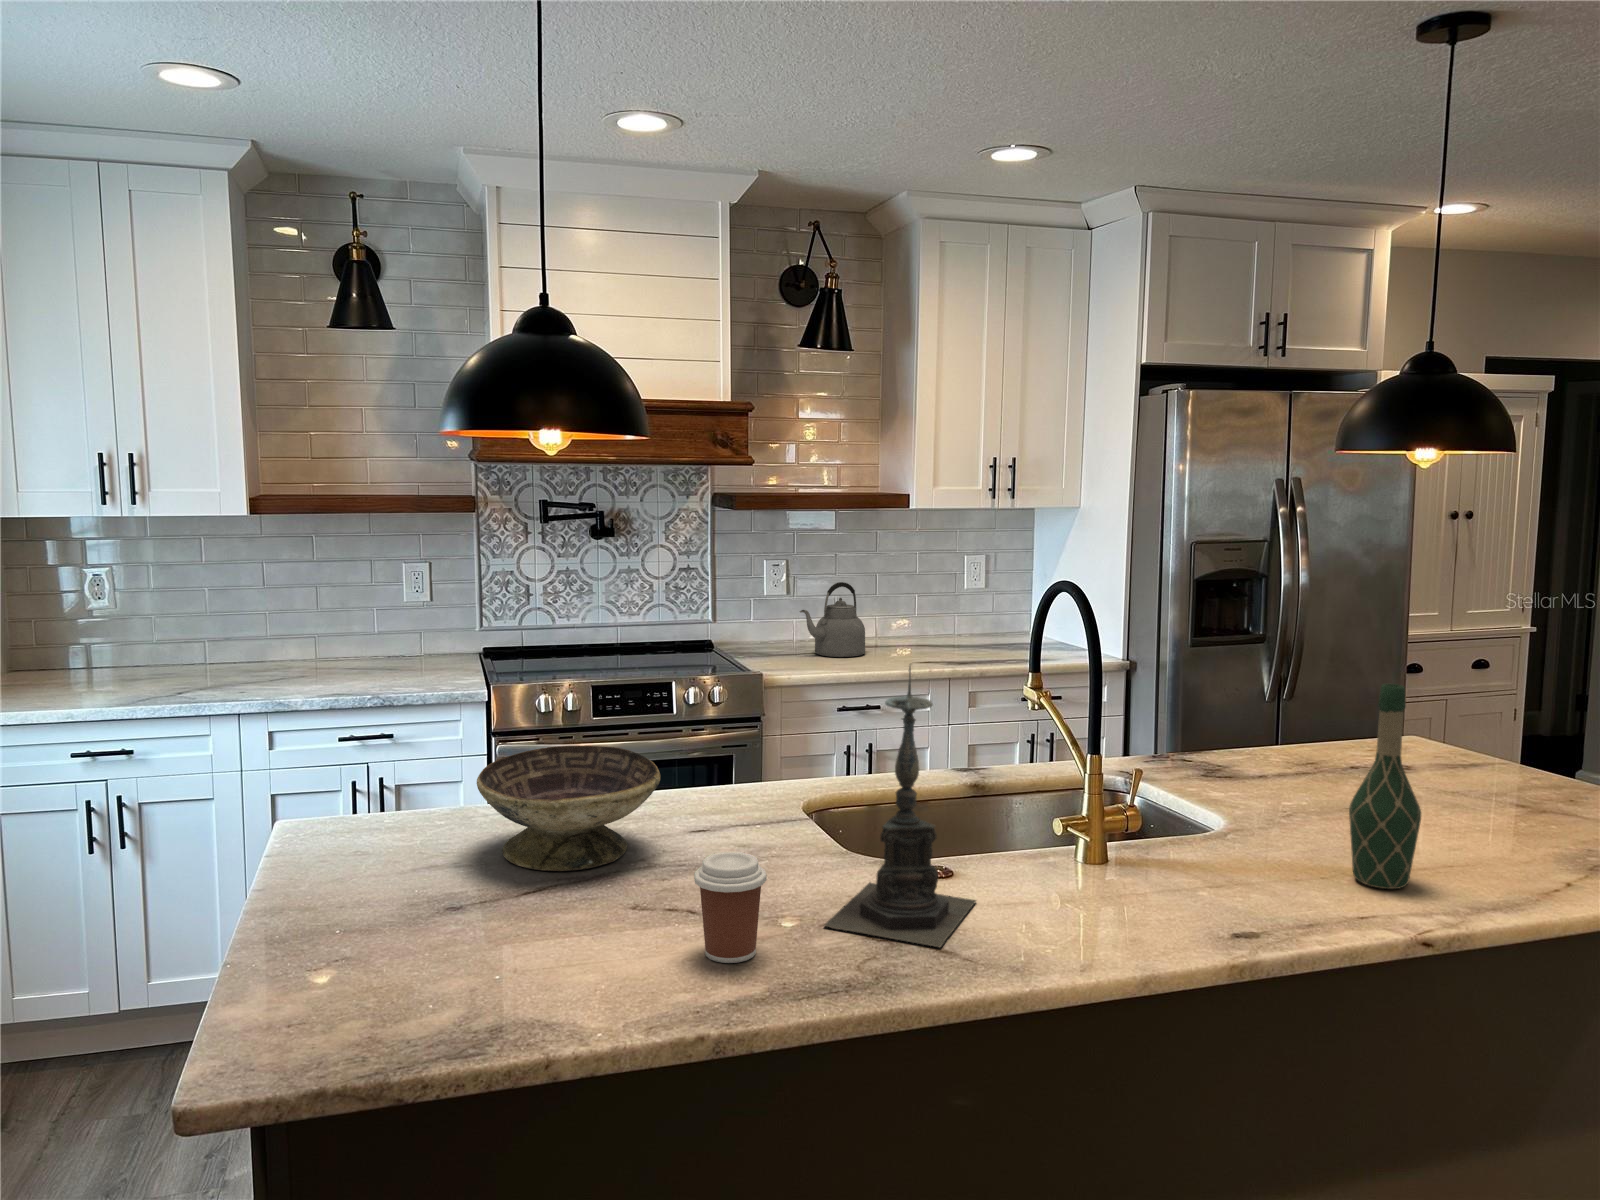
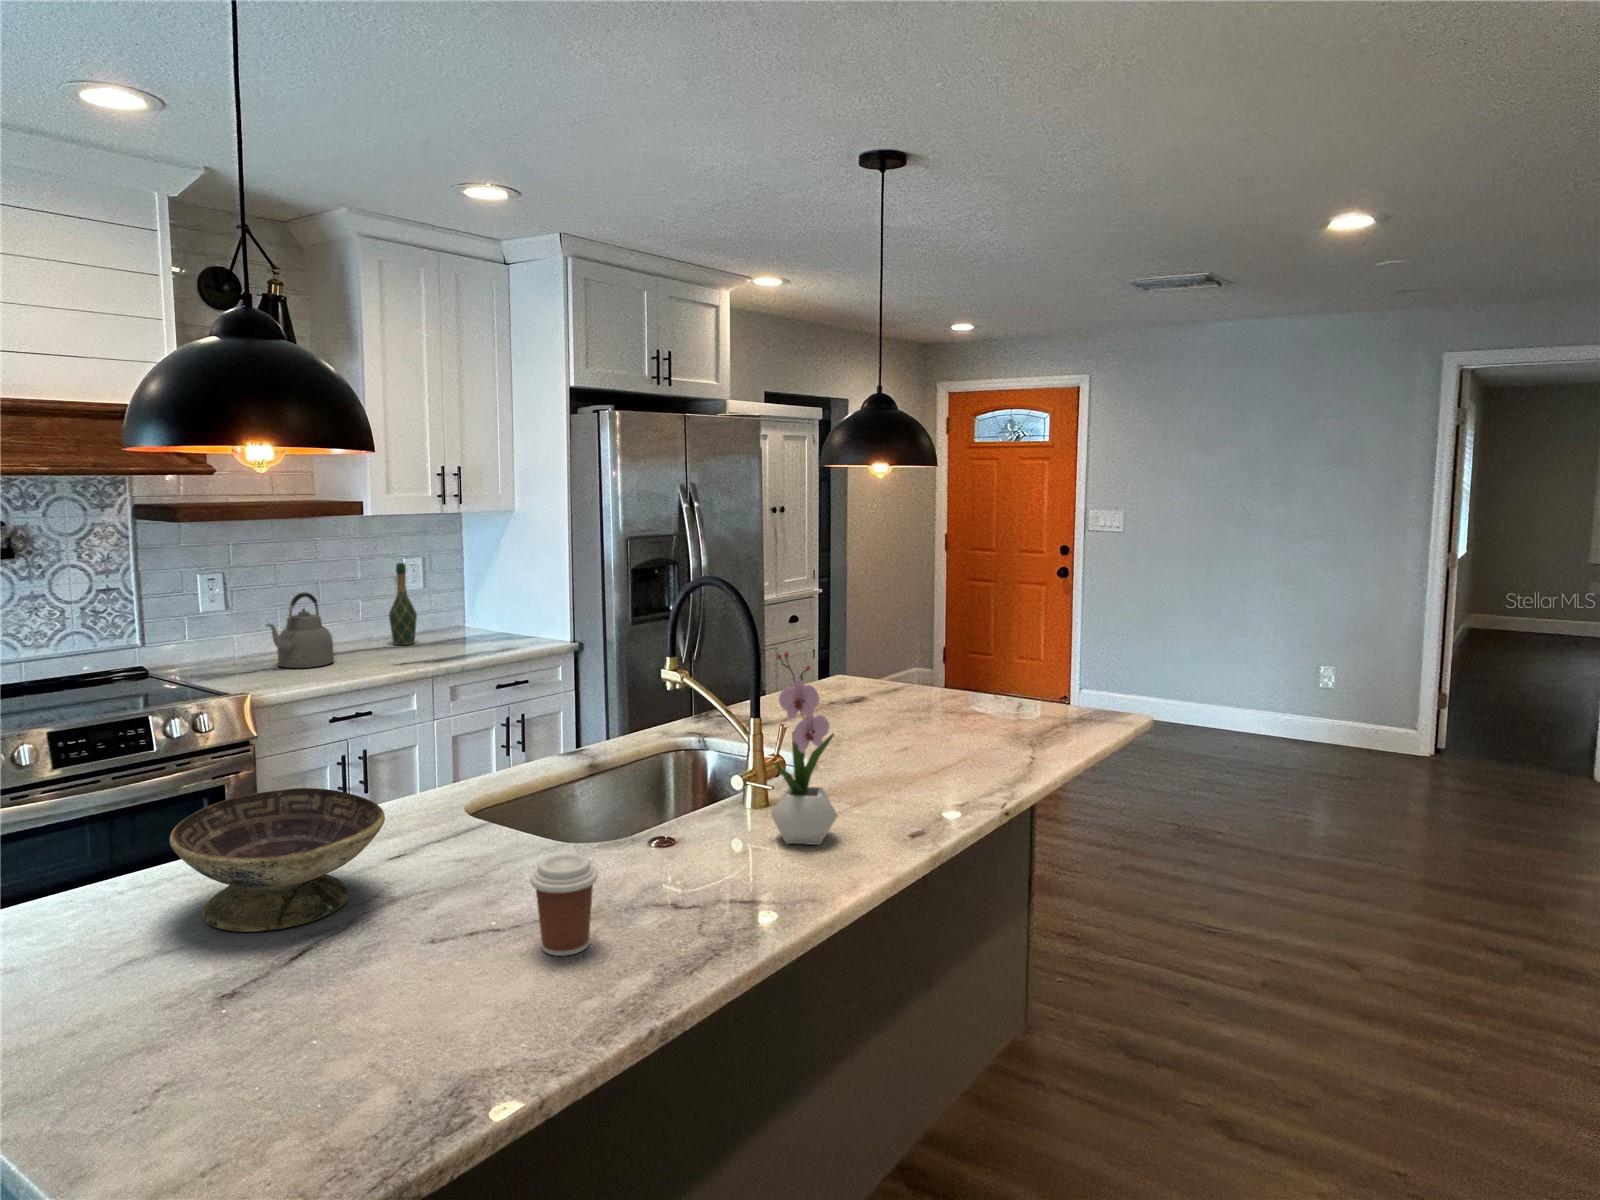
candle holder: present [824,666,976,947] -> none [604,666,718,903]
flower arrangement: none [1074,666,1180,928] -> present [771,652,837,845]
wine bottle: present [1349,684,1421,889] -> present [389,563,417,645]

